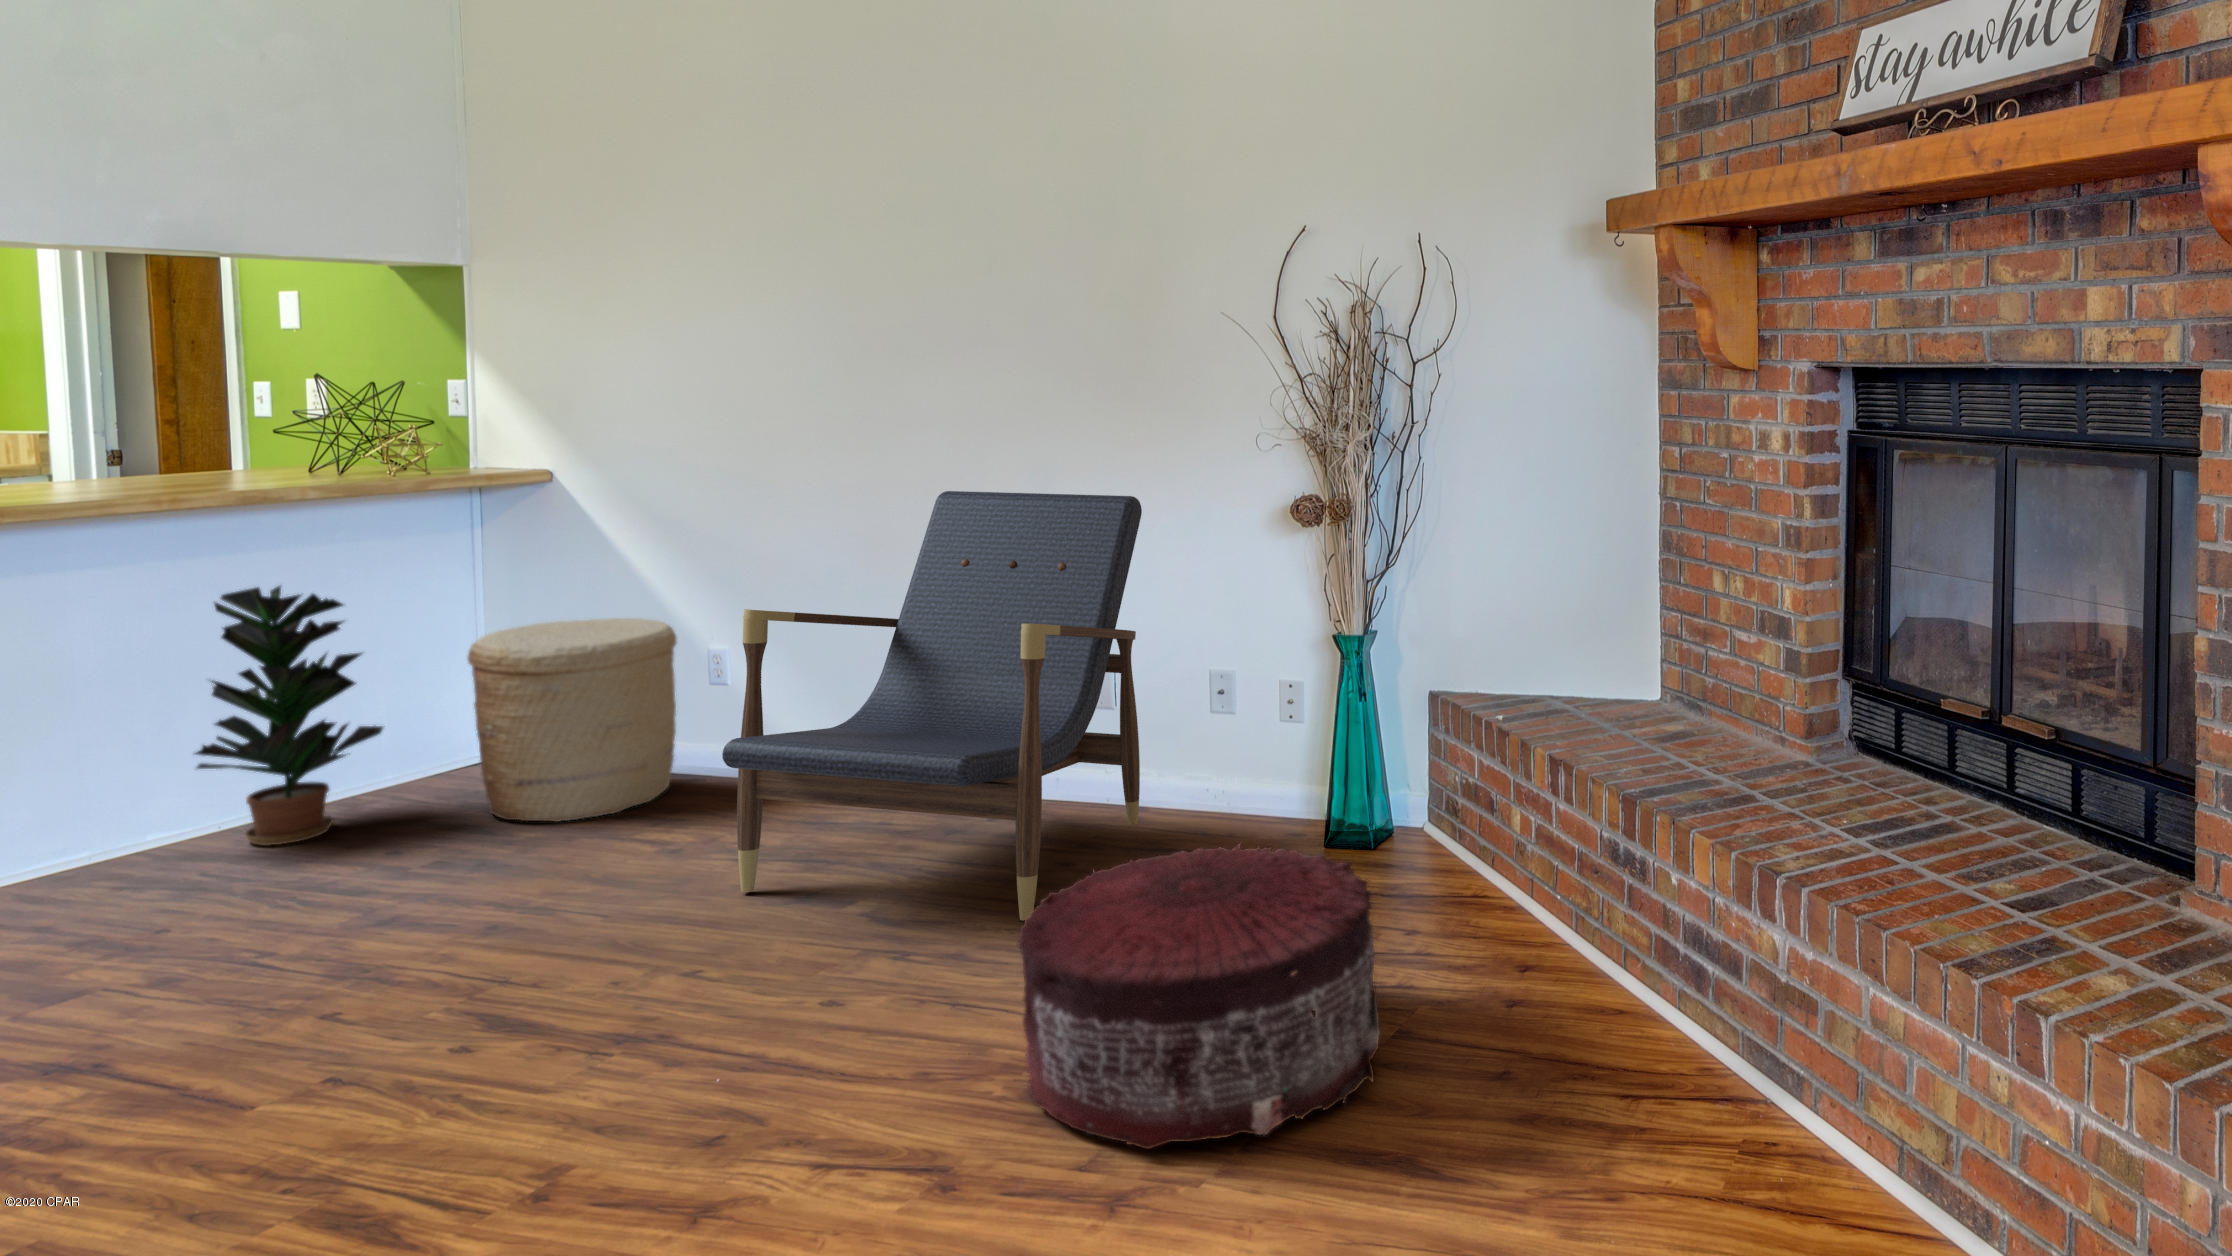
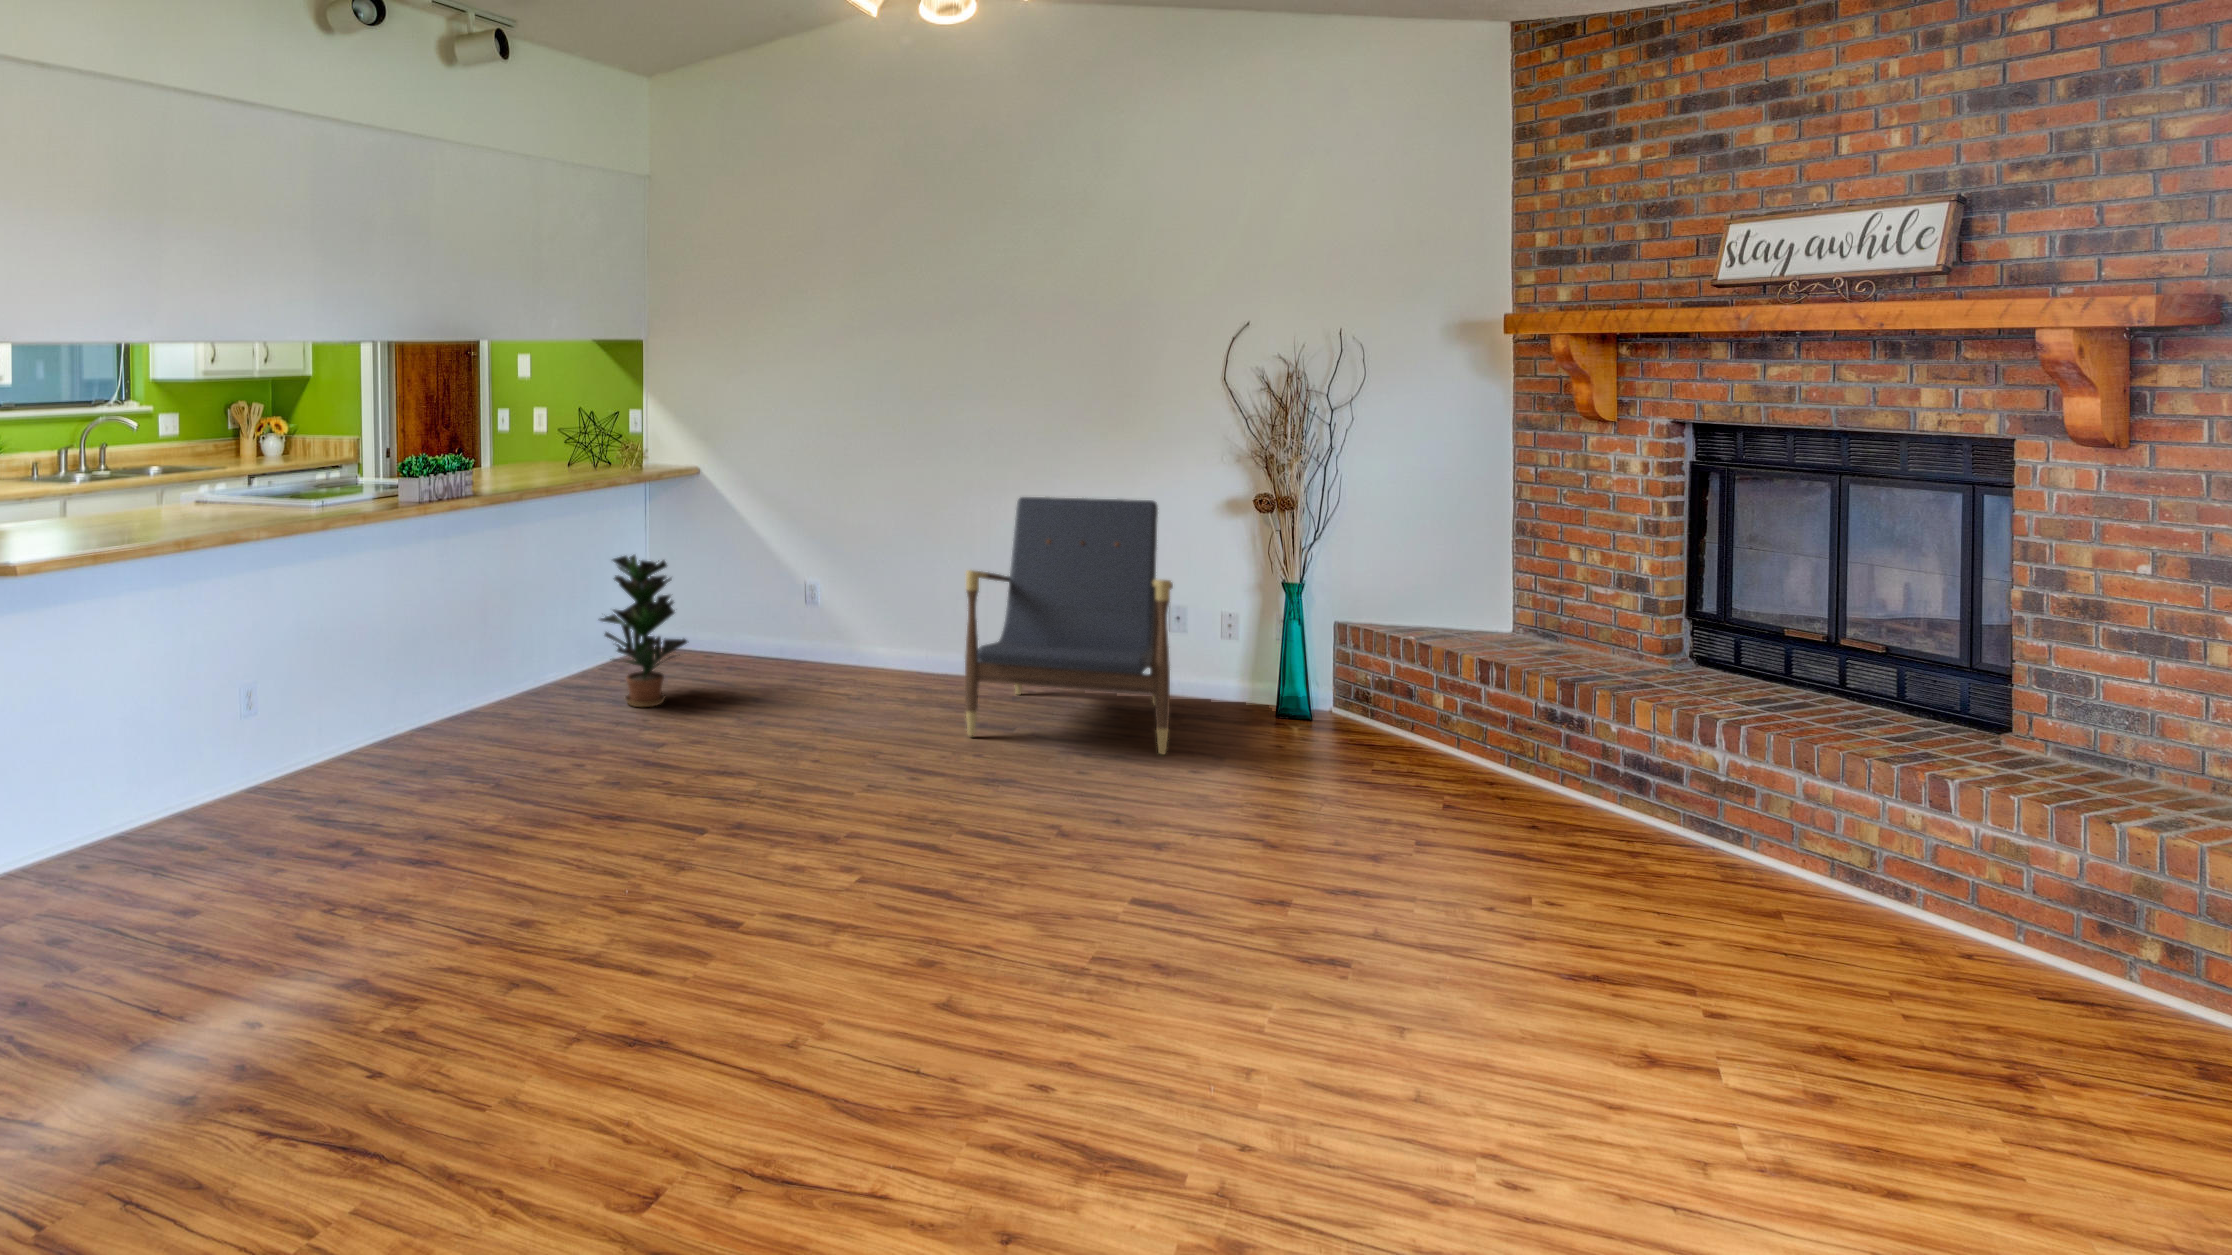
woven basket: present [467,618,676,821] -> none [729,575,837,698]
pouf: present [1018,843,1380,1149] -> none [1258,705,1485,858]

